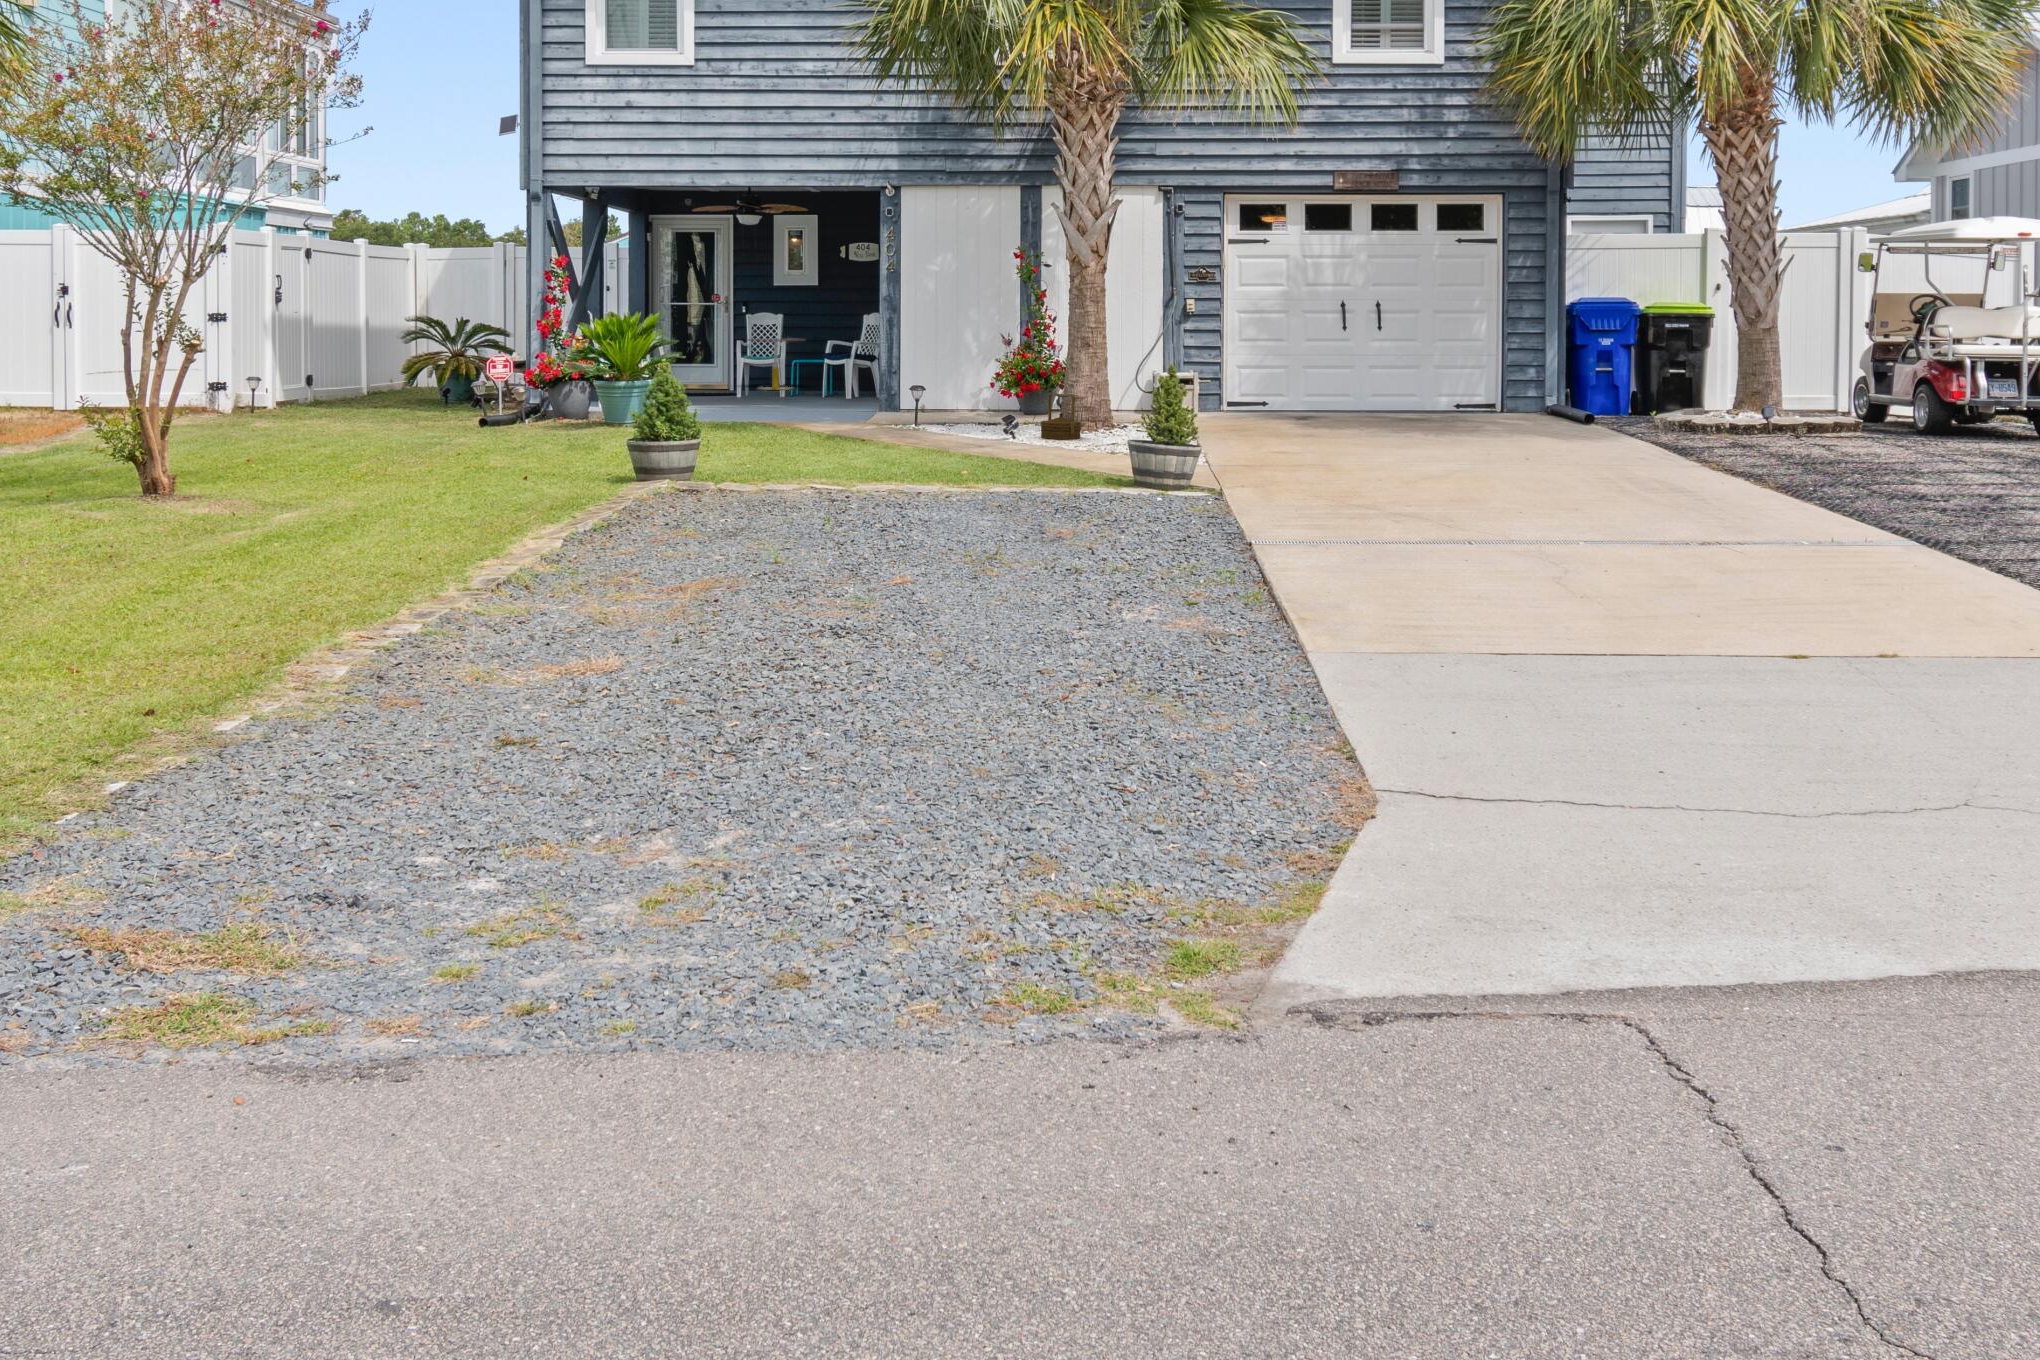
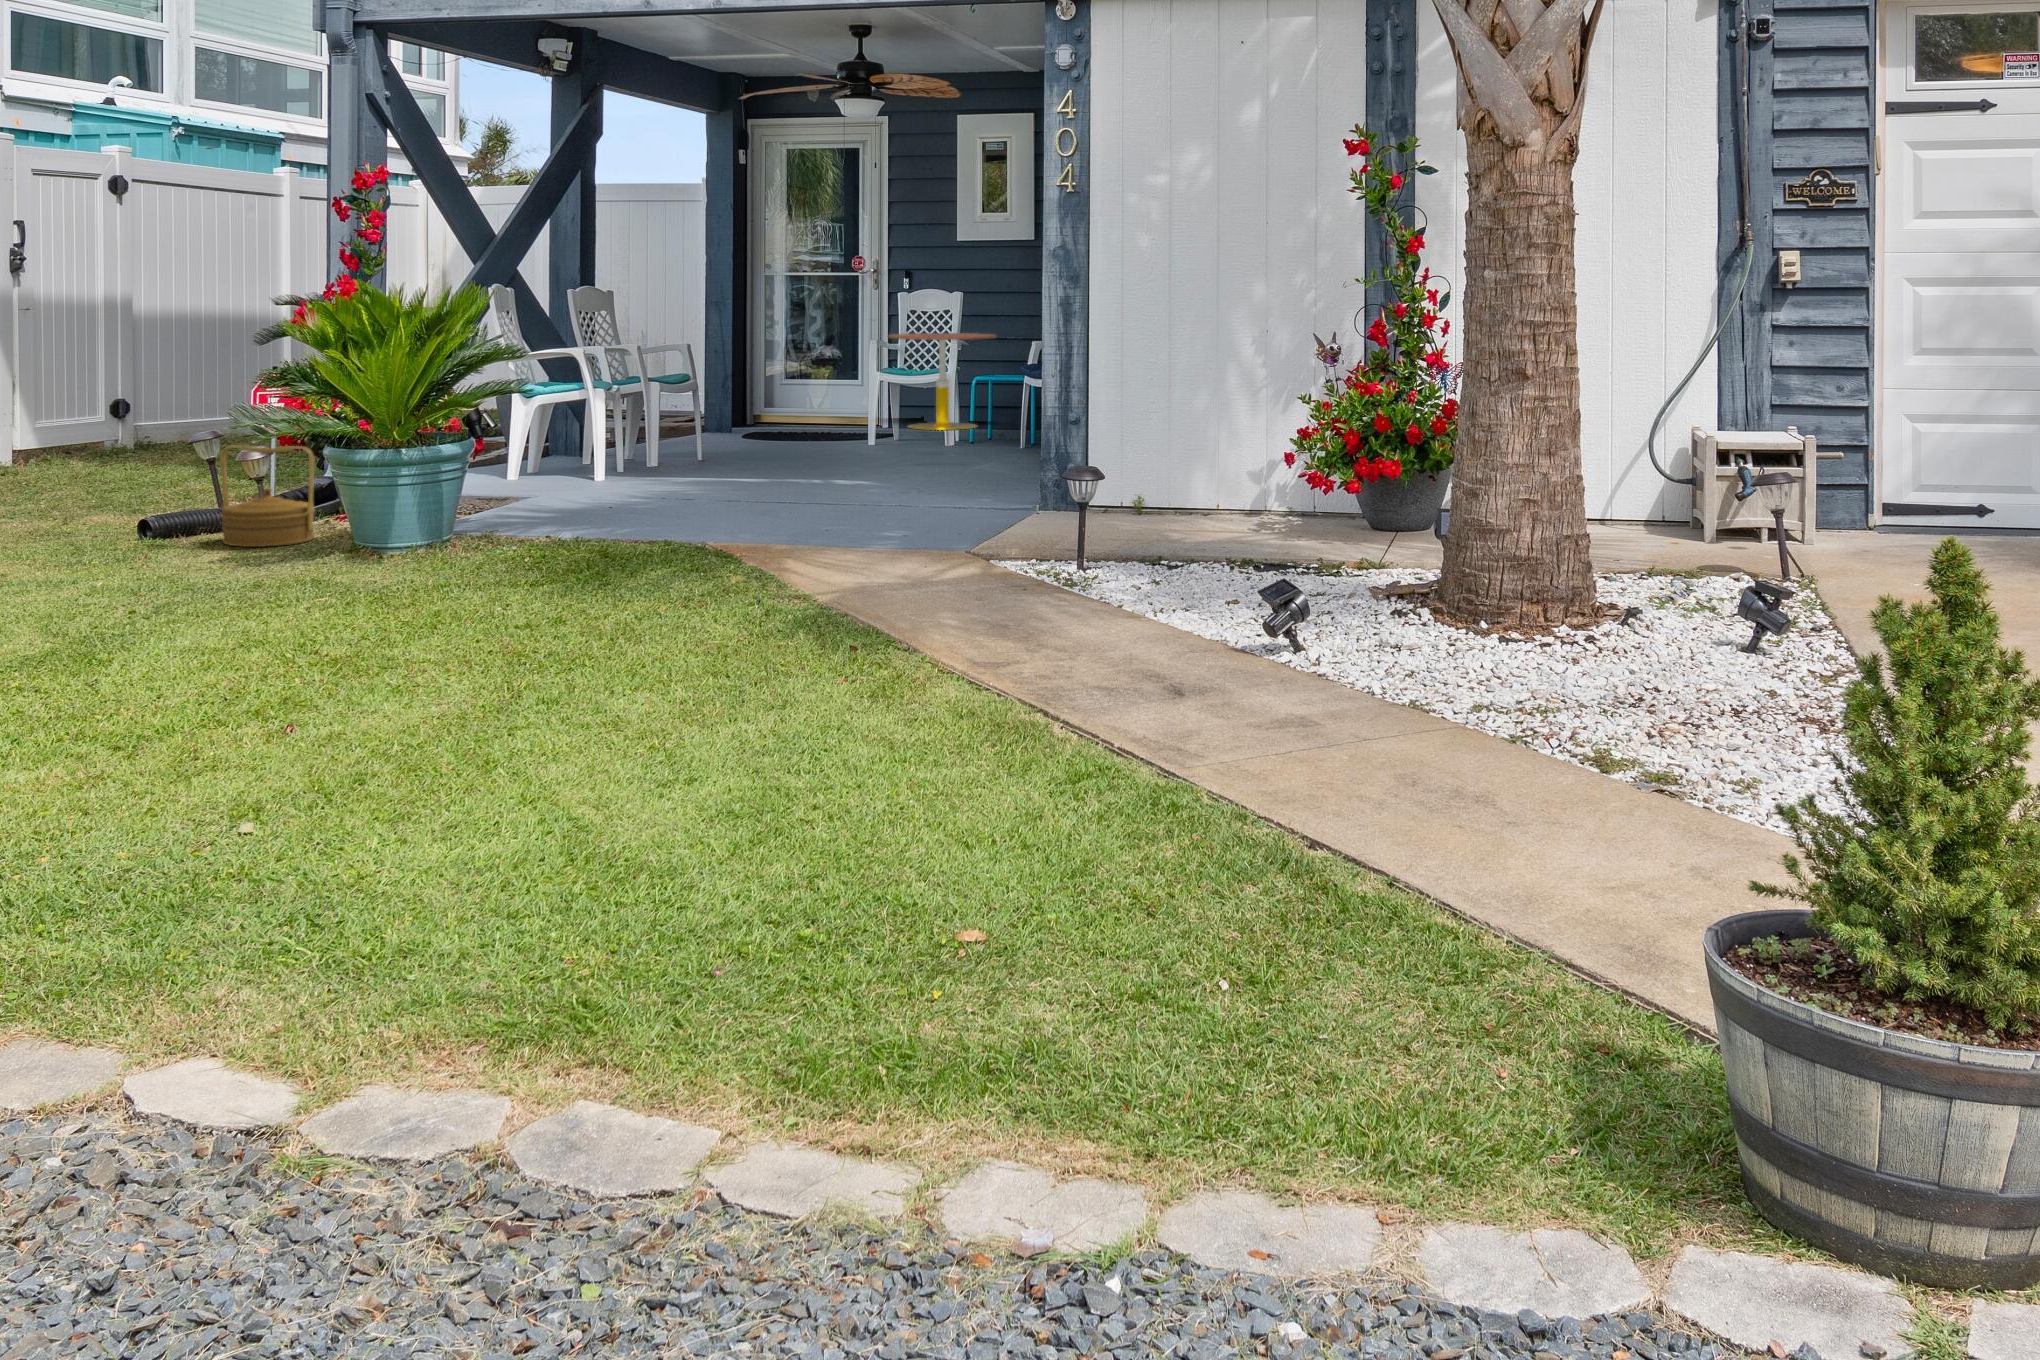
woven basket: present [1041,393,1081,439] -> present [220,445,315,547]

